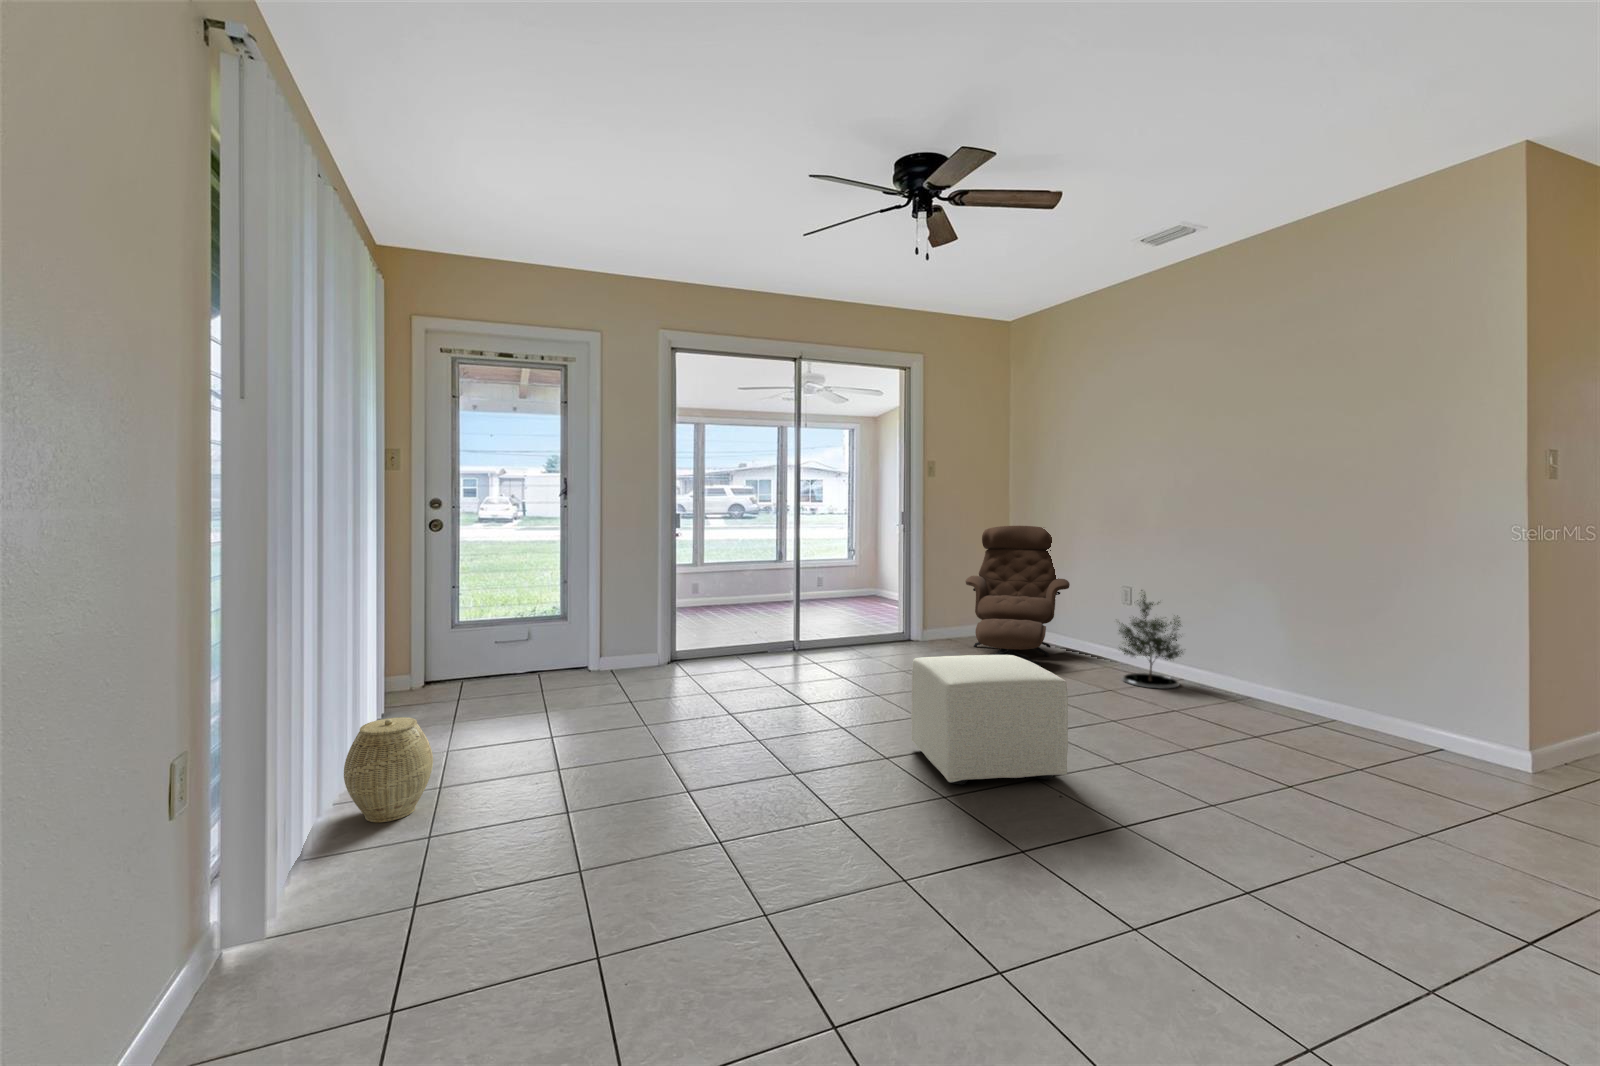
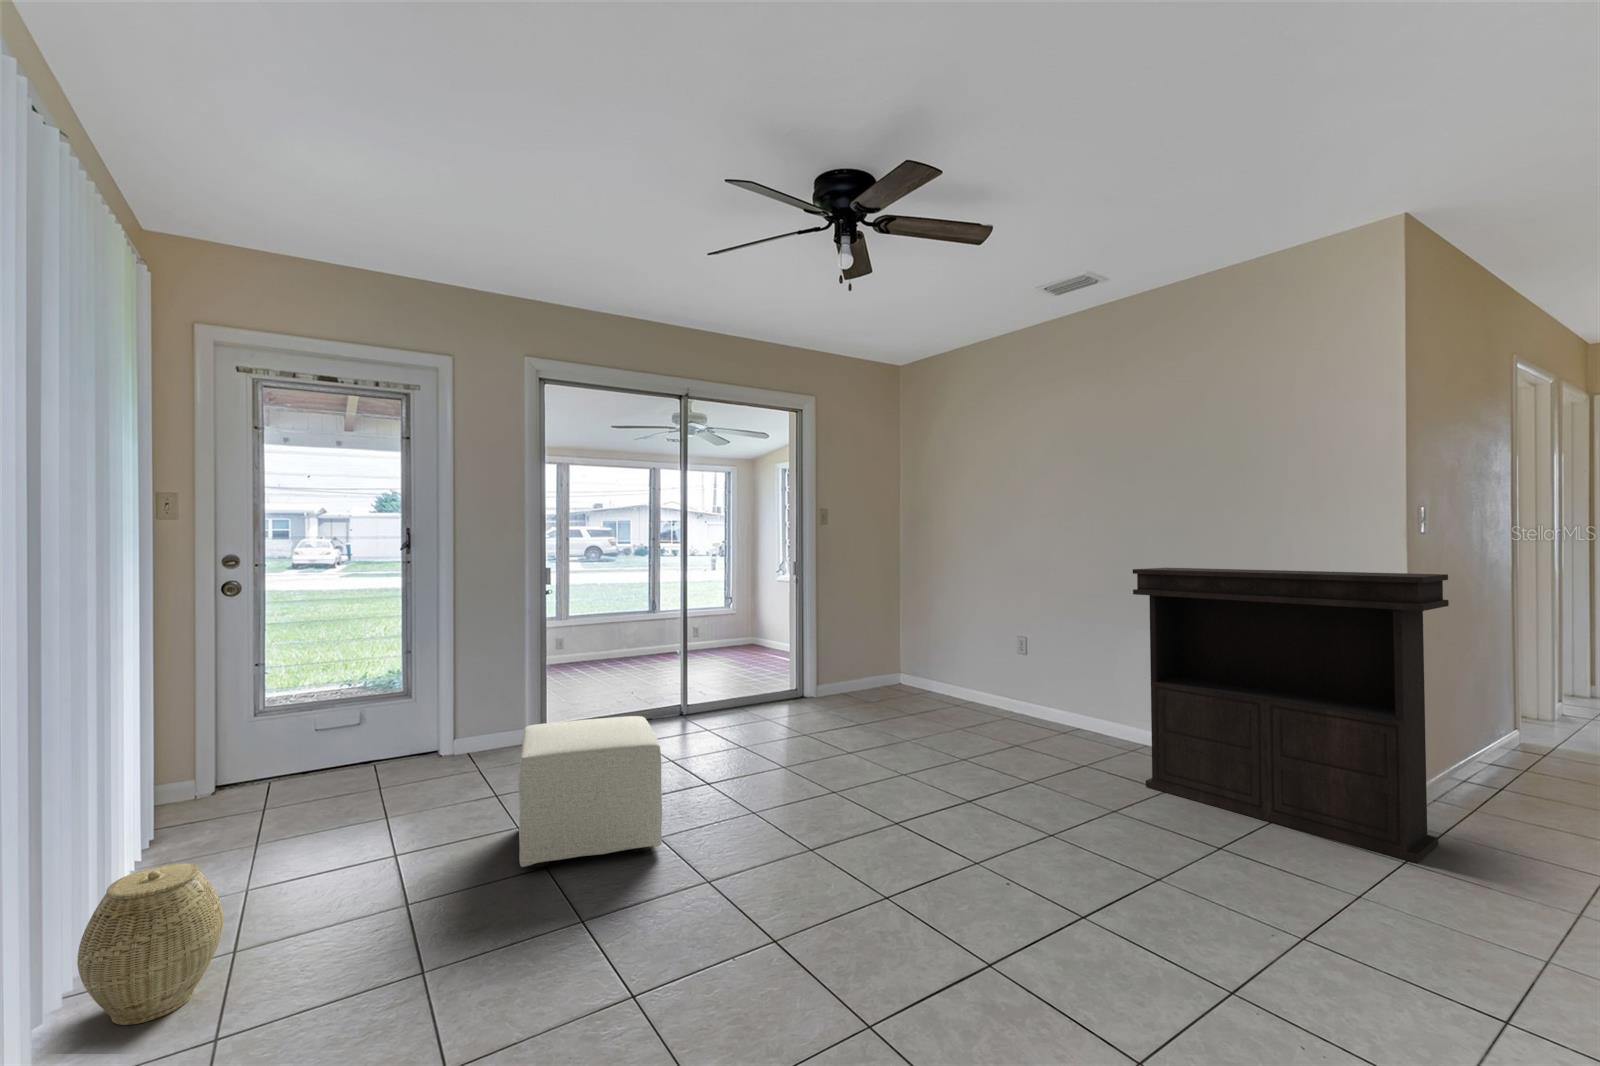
console table: none [1219,521,1564,819] -> present [1133,568,1449,863]
lounge chair: present [966,526,1070,666] -> none [863,570,968,724]
potted tree: present [1119,590,1183,689] -> none [1020,635,1090,738]
ottoman: present [911,655,1068,784] -> present [518,716,662,867]

